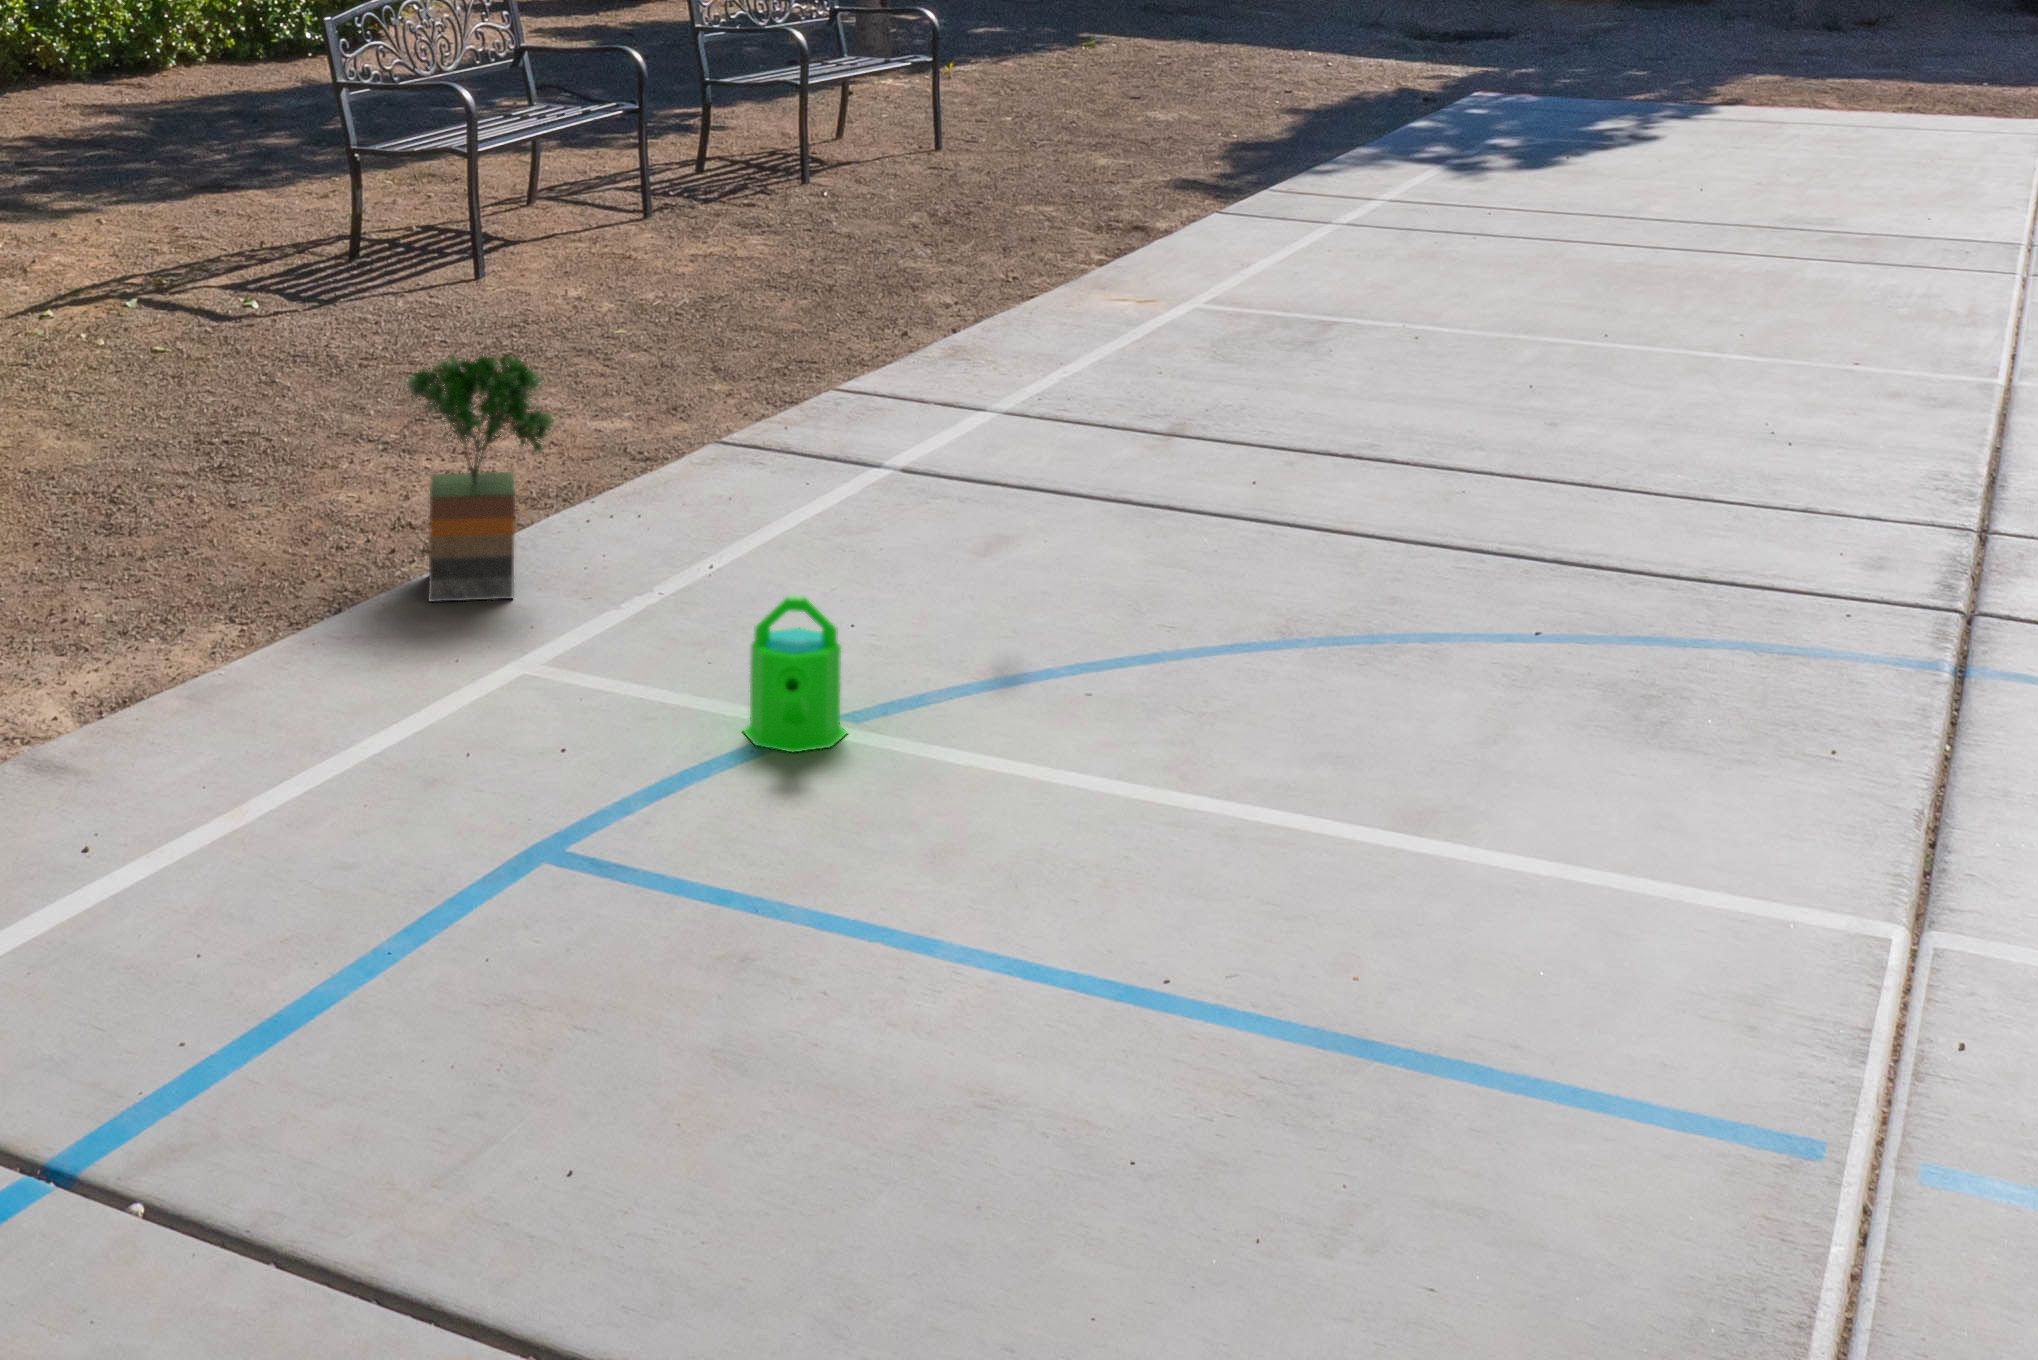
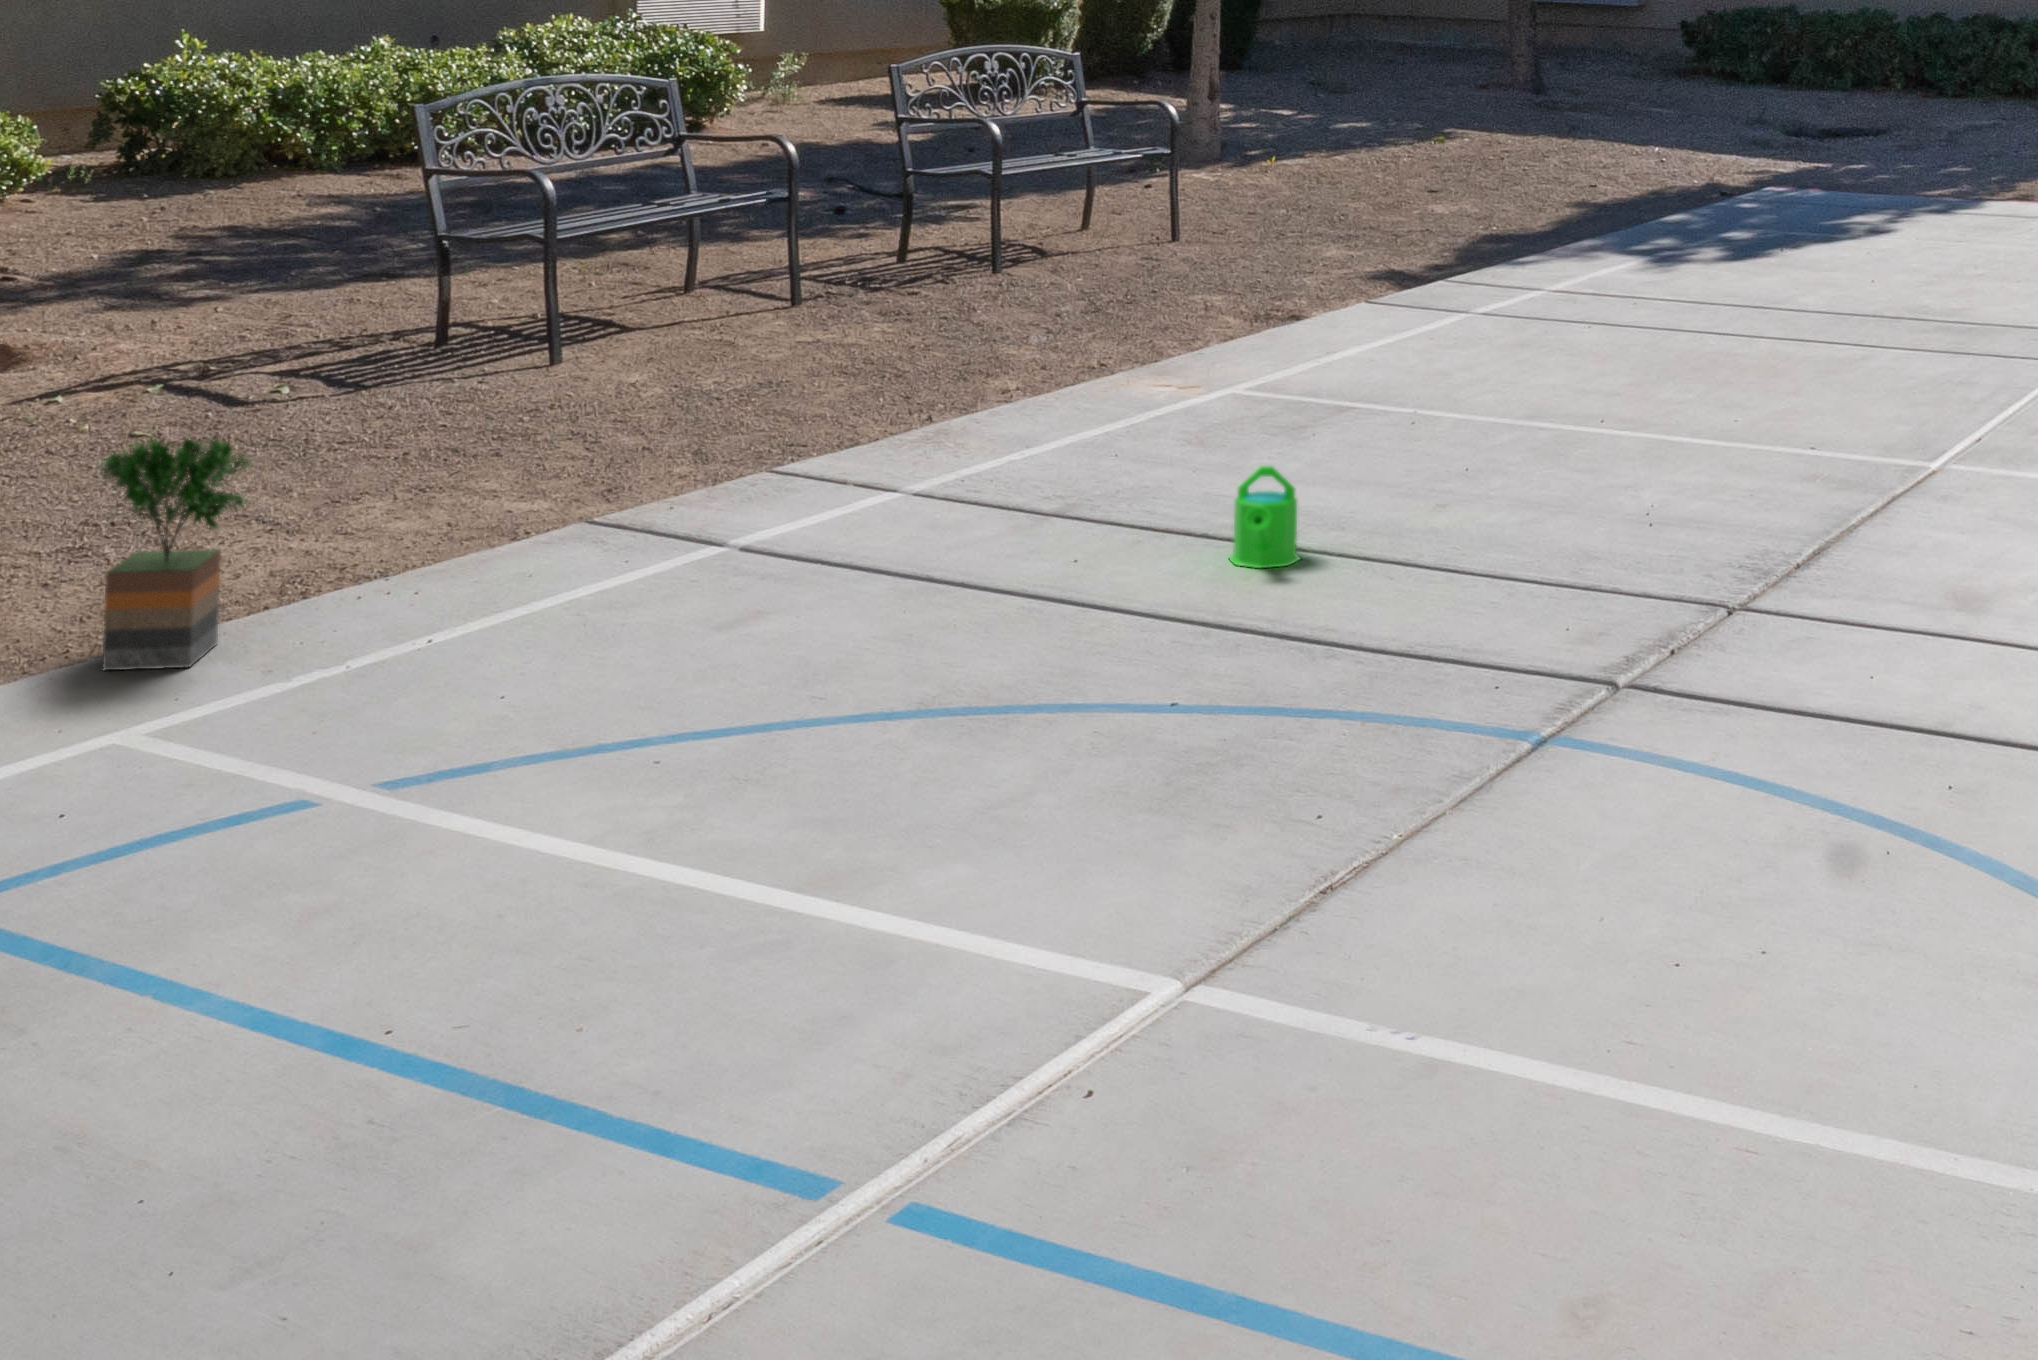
watering can: present [743,595,847,752] -> present [1230,466,1300,568]

